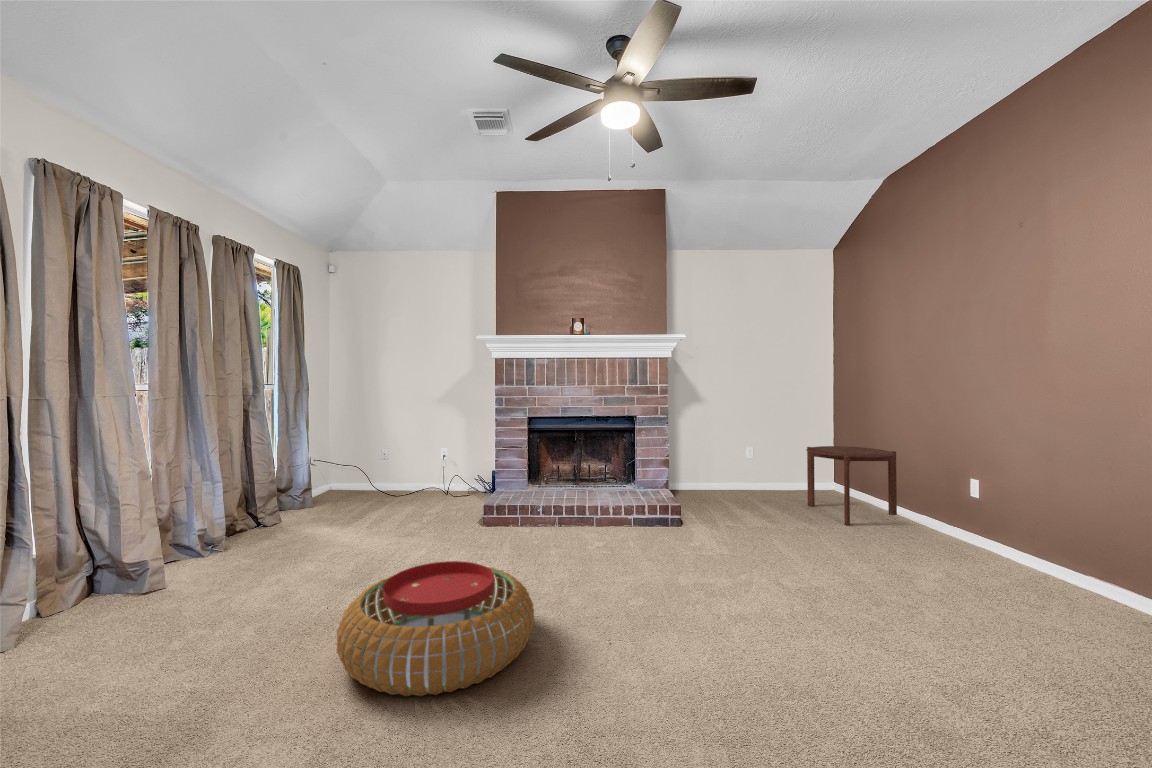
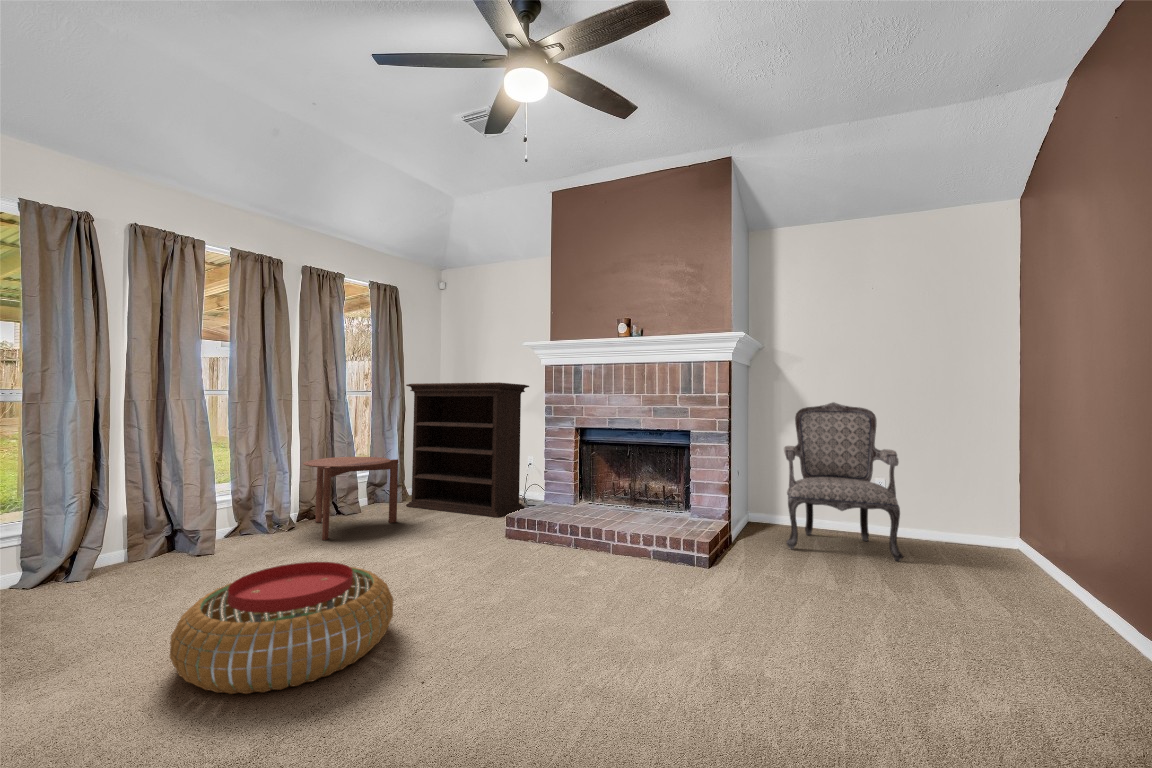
bookshelf: none [324,375,462,510] -> present [406,382,529,518]
armchair: none [696,391,784,505] -> present [784,402,903,561]
side table: present [806,446,897,525] -> present [303,457,398,540]

